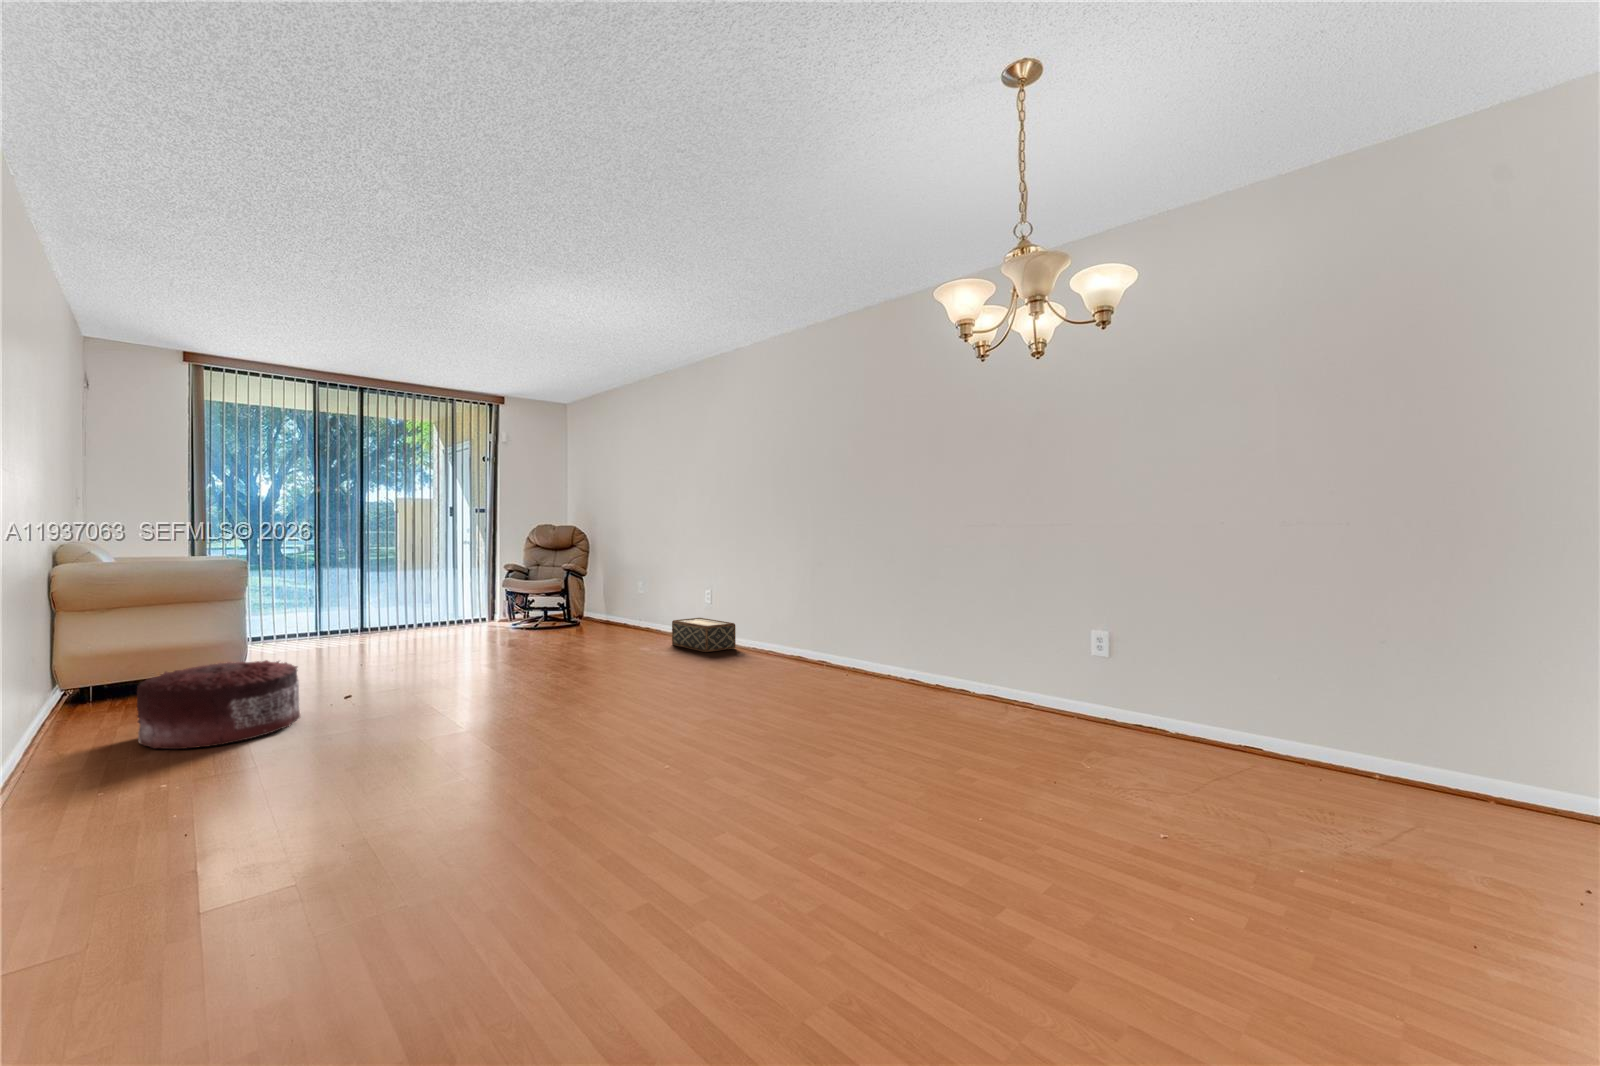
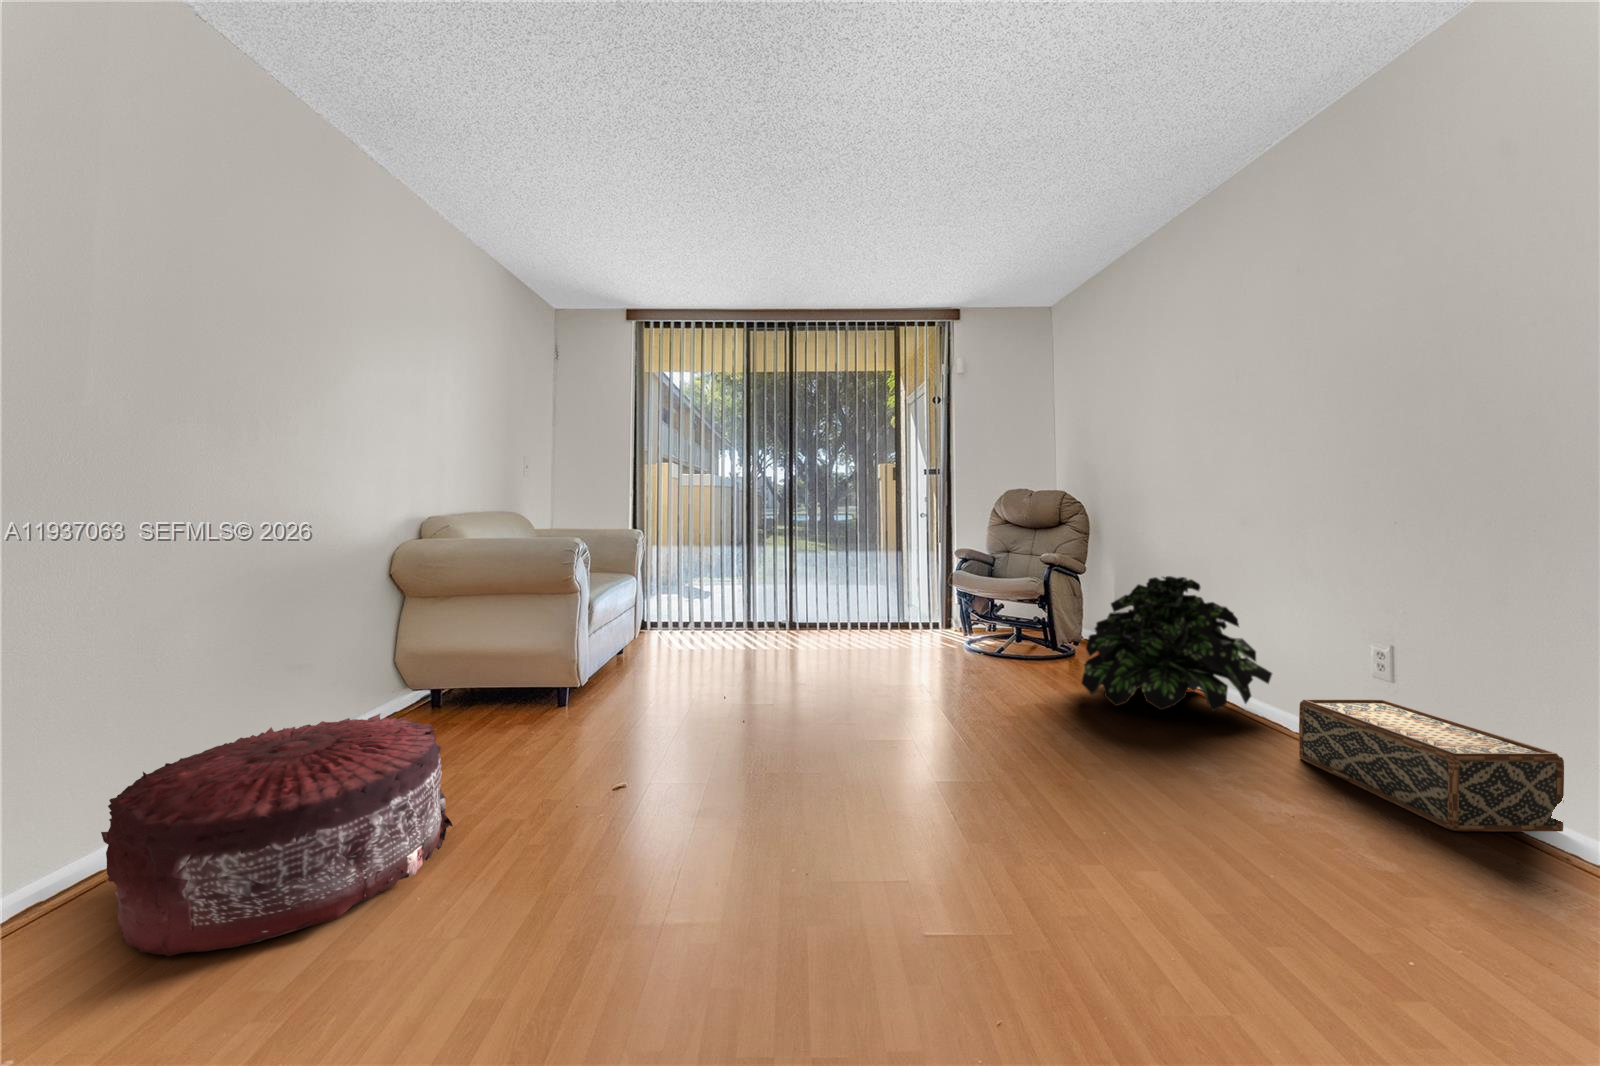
potted plant: none [586,573,669,639] -> present [1082,576,1272,711]

